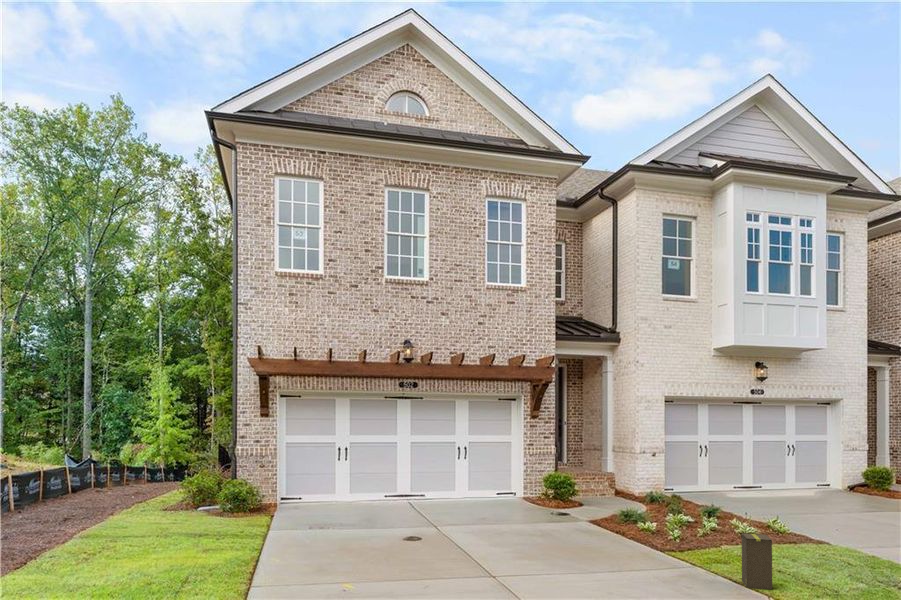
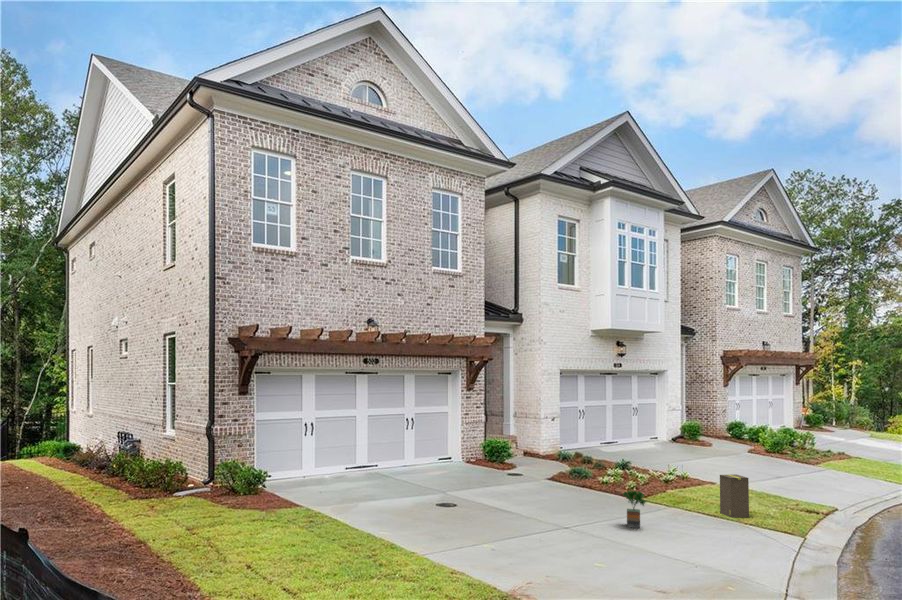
potted tree: none [584,541,611,587] -> present [623,491,646,528]

